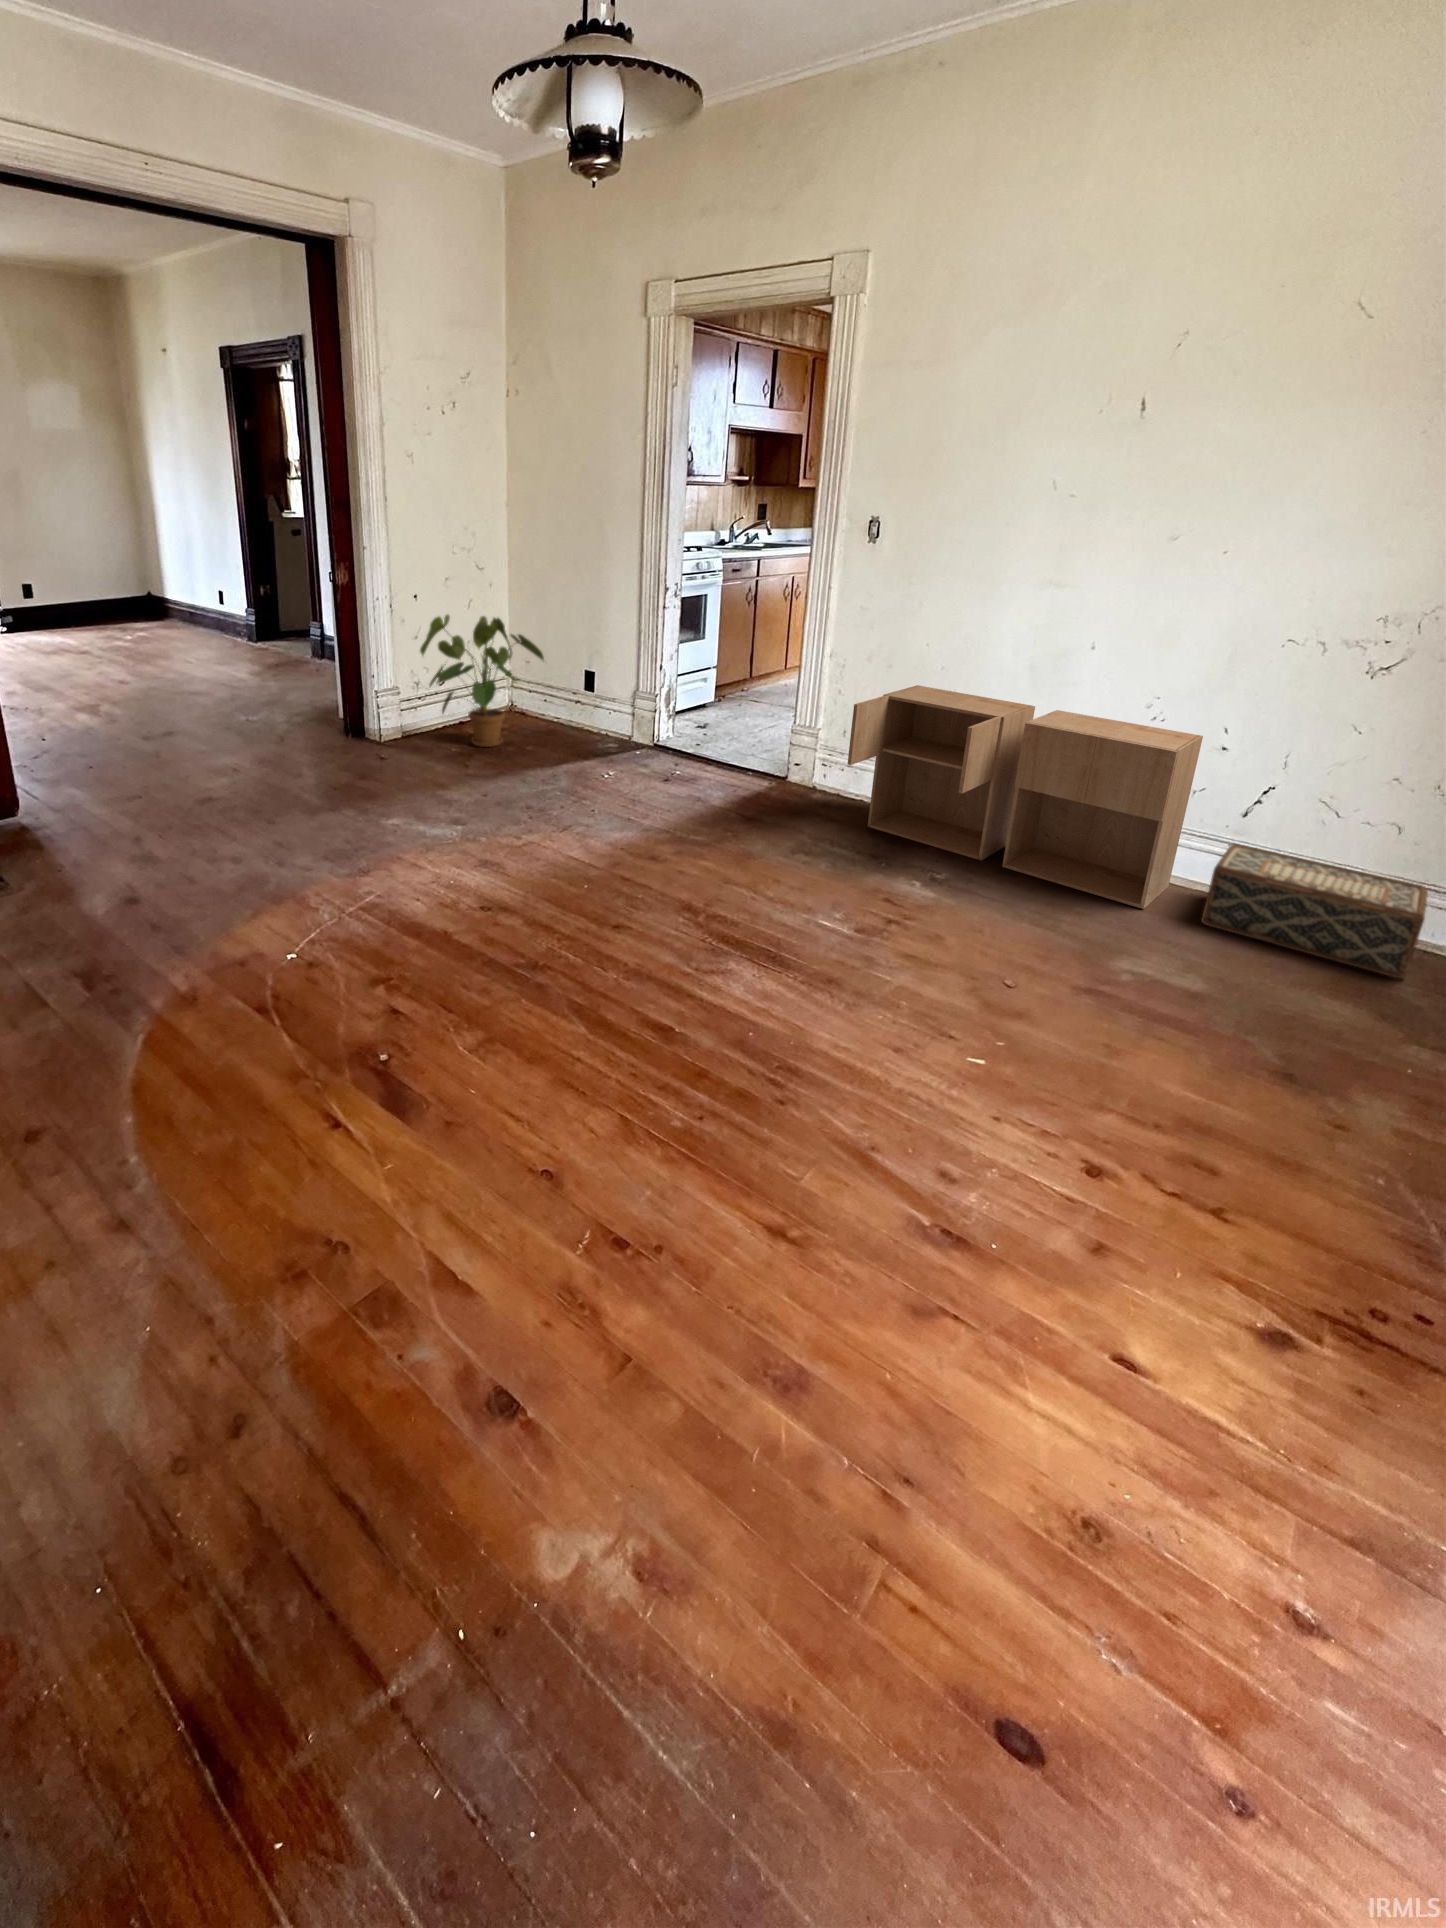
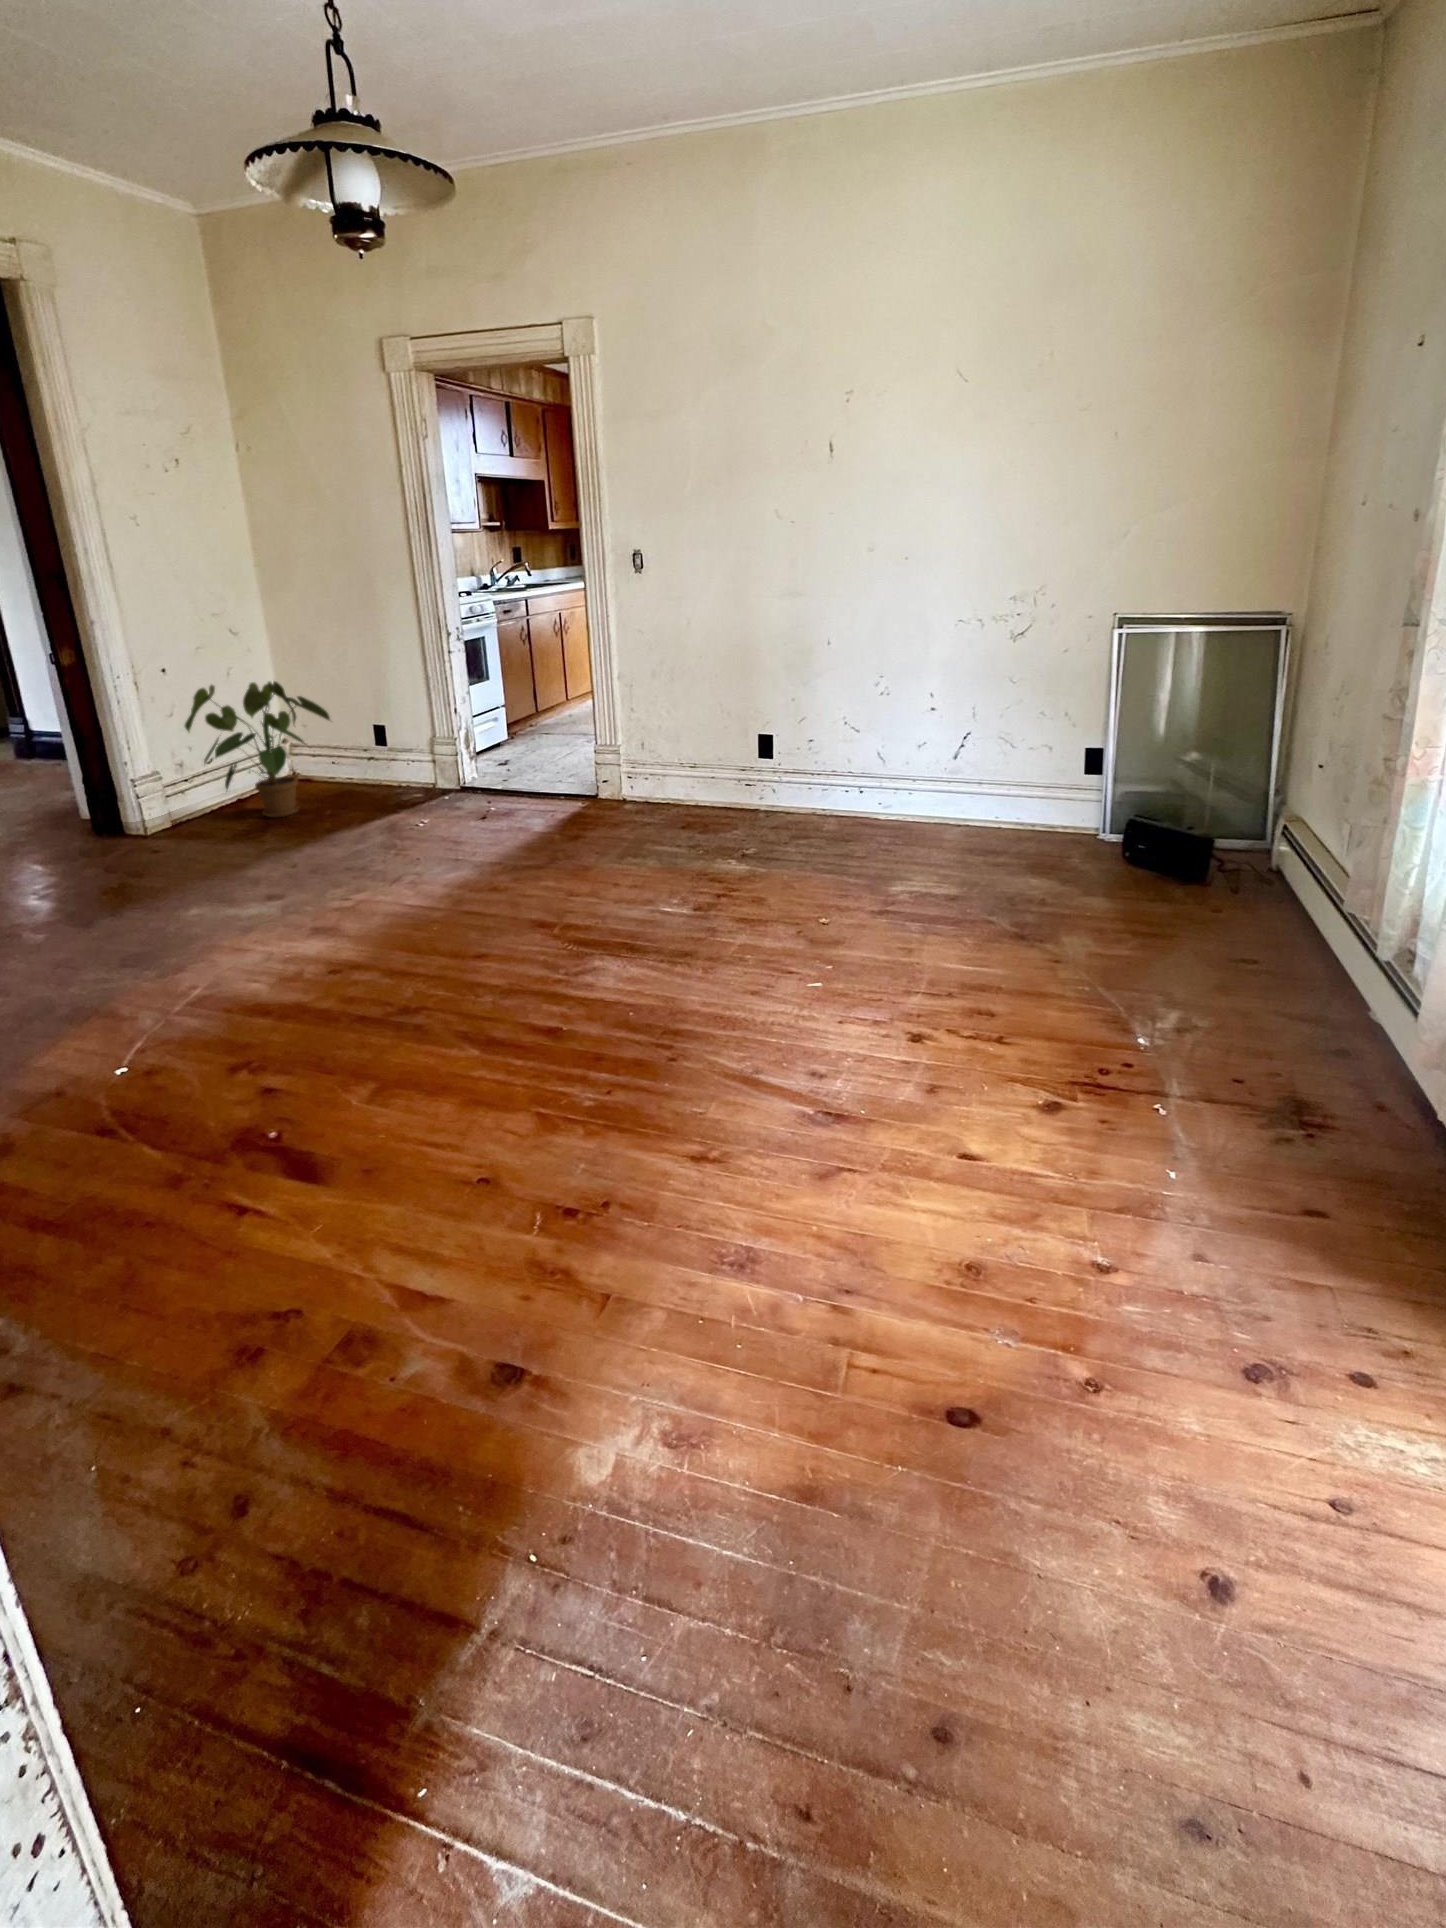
storage cabinet: present [848,685,1203,909] -> none [650,695,912,845]
woven basket: present [1202,844,1428,979] -> none [937,783,1069,857]

